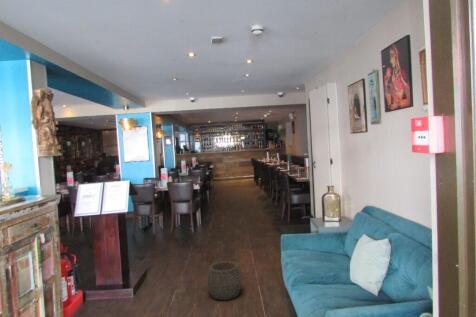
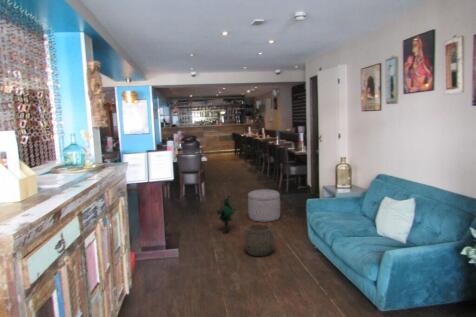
ottoman: none [232,220,268,256] -> present [248,189,280,222]
decorative plant: none [189,228,212,270] -> present [216,196,235,233]

